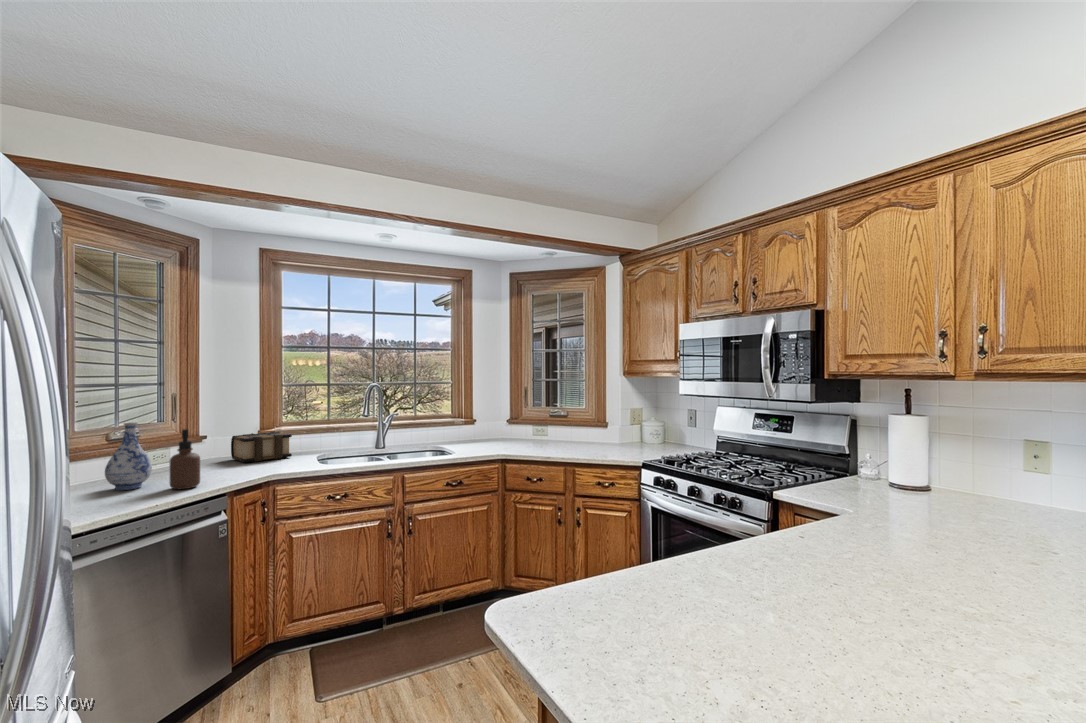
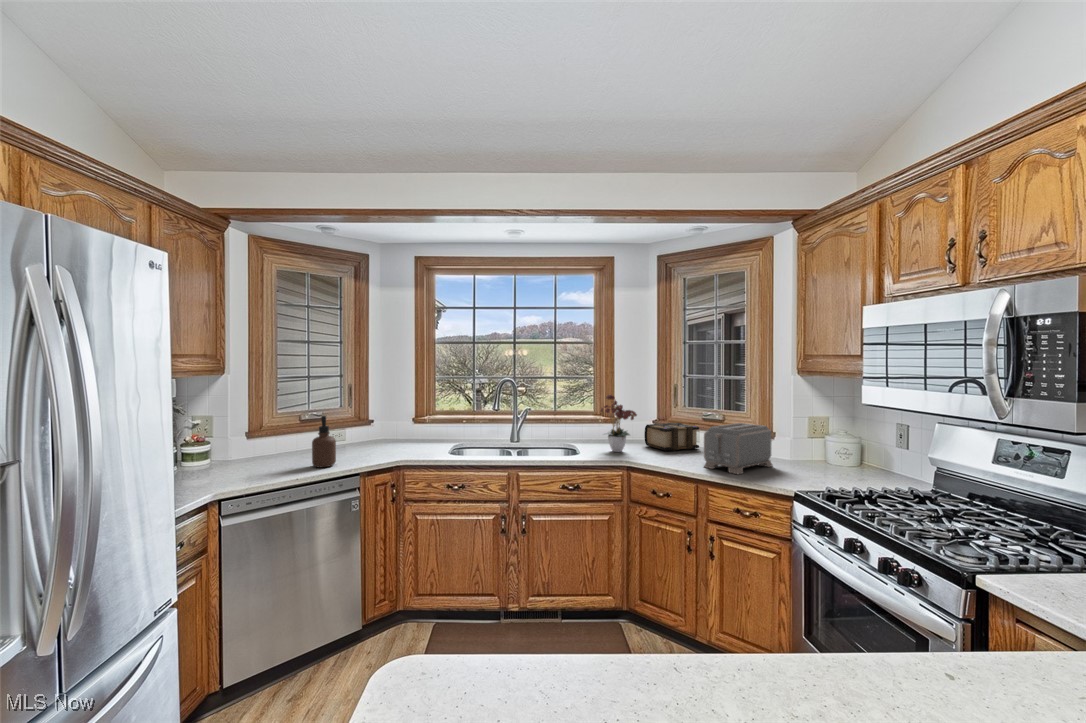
flower arrangement: none [469,394,505,449] -> present [601,395,637,452]
toaster: none [567,416,614,455] -> present [704,423,772,474]
vase: present [105,423,152,490] -> none [274,407,309,463]
book: present [231,432,292,462] -> present [644,423,699,451]

